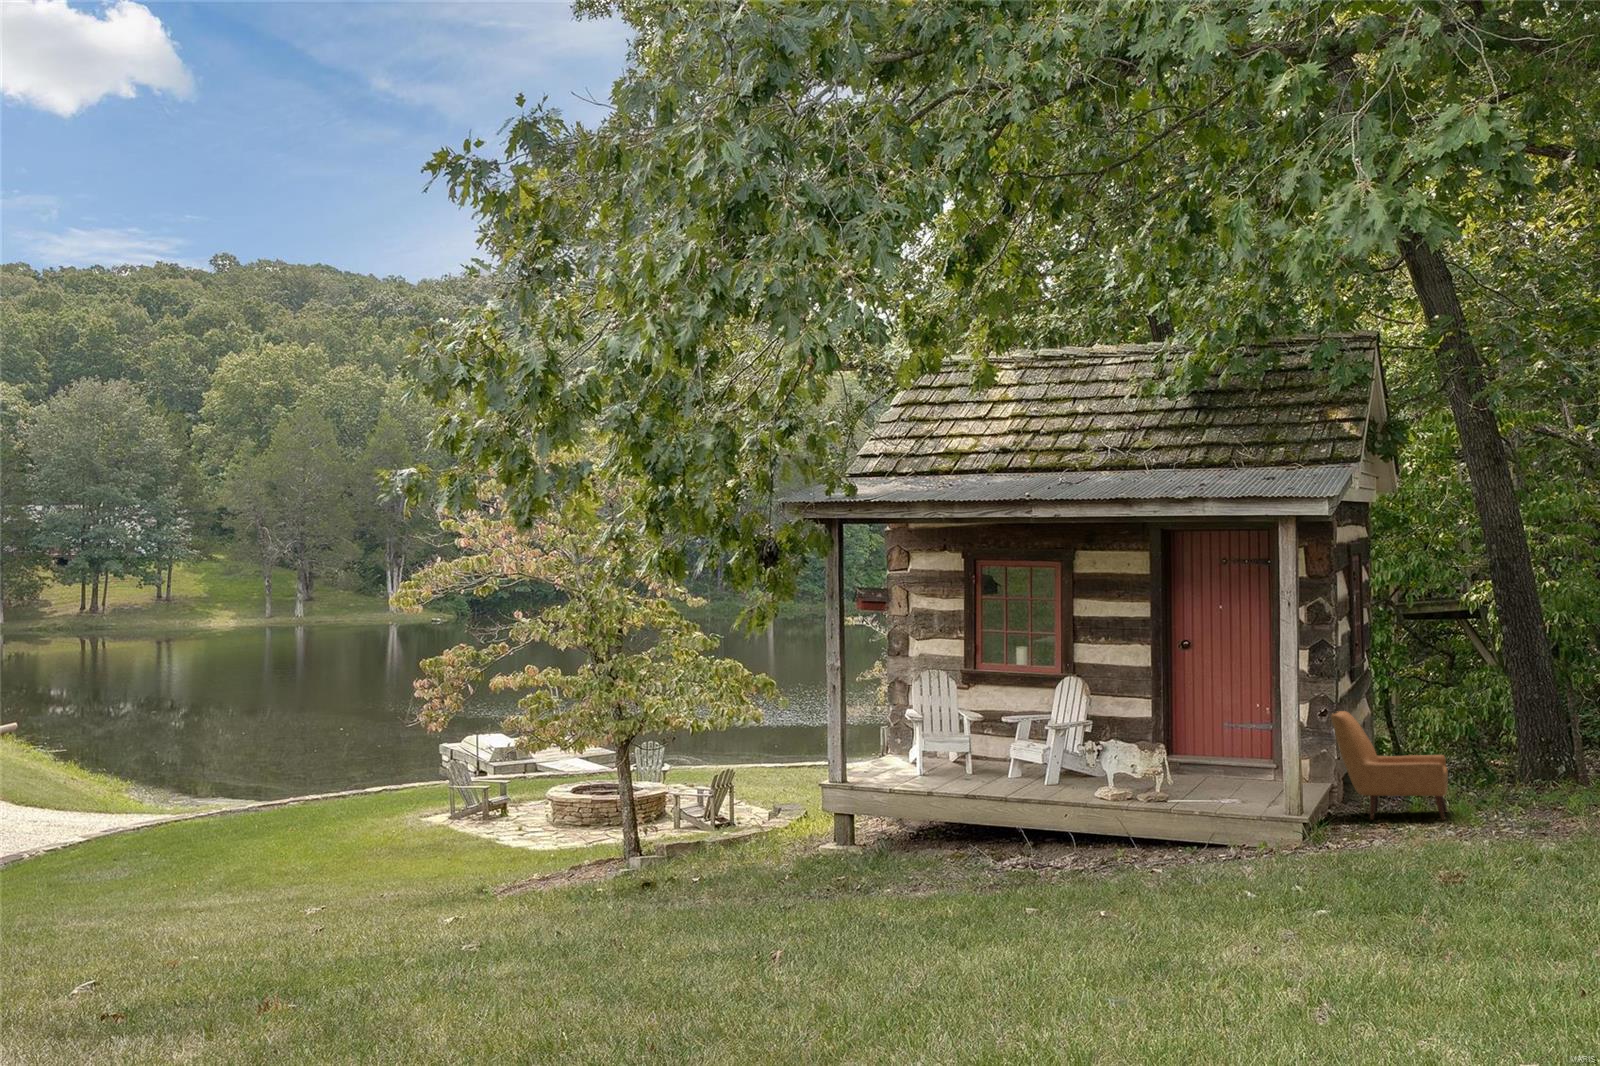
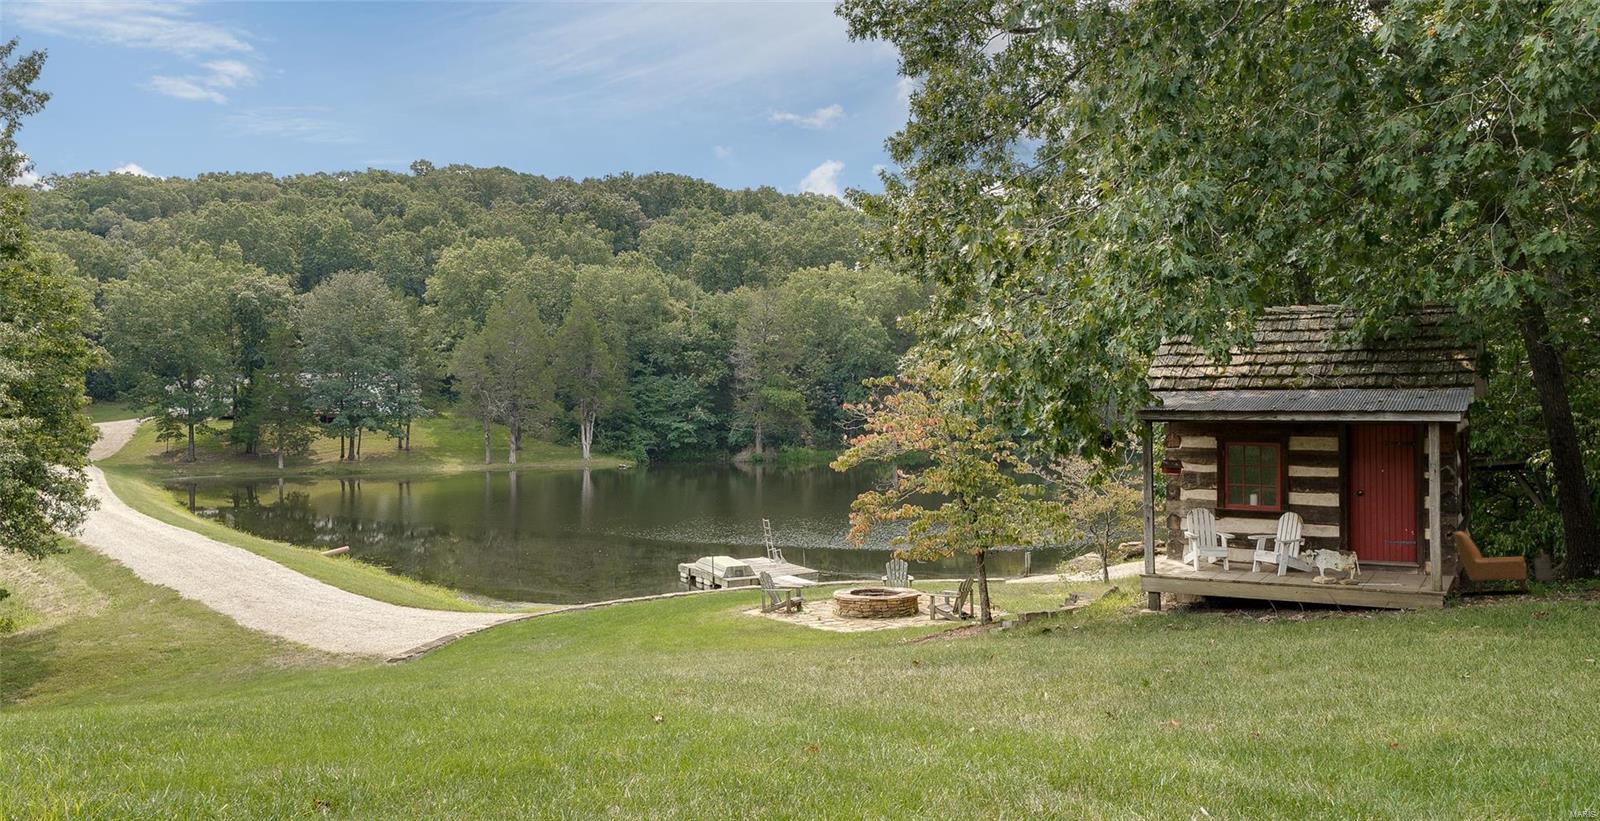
watering can: none [1453,738,1521,790] -> present [1534,549,1564,581]

